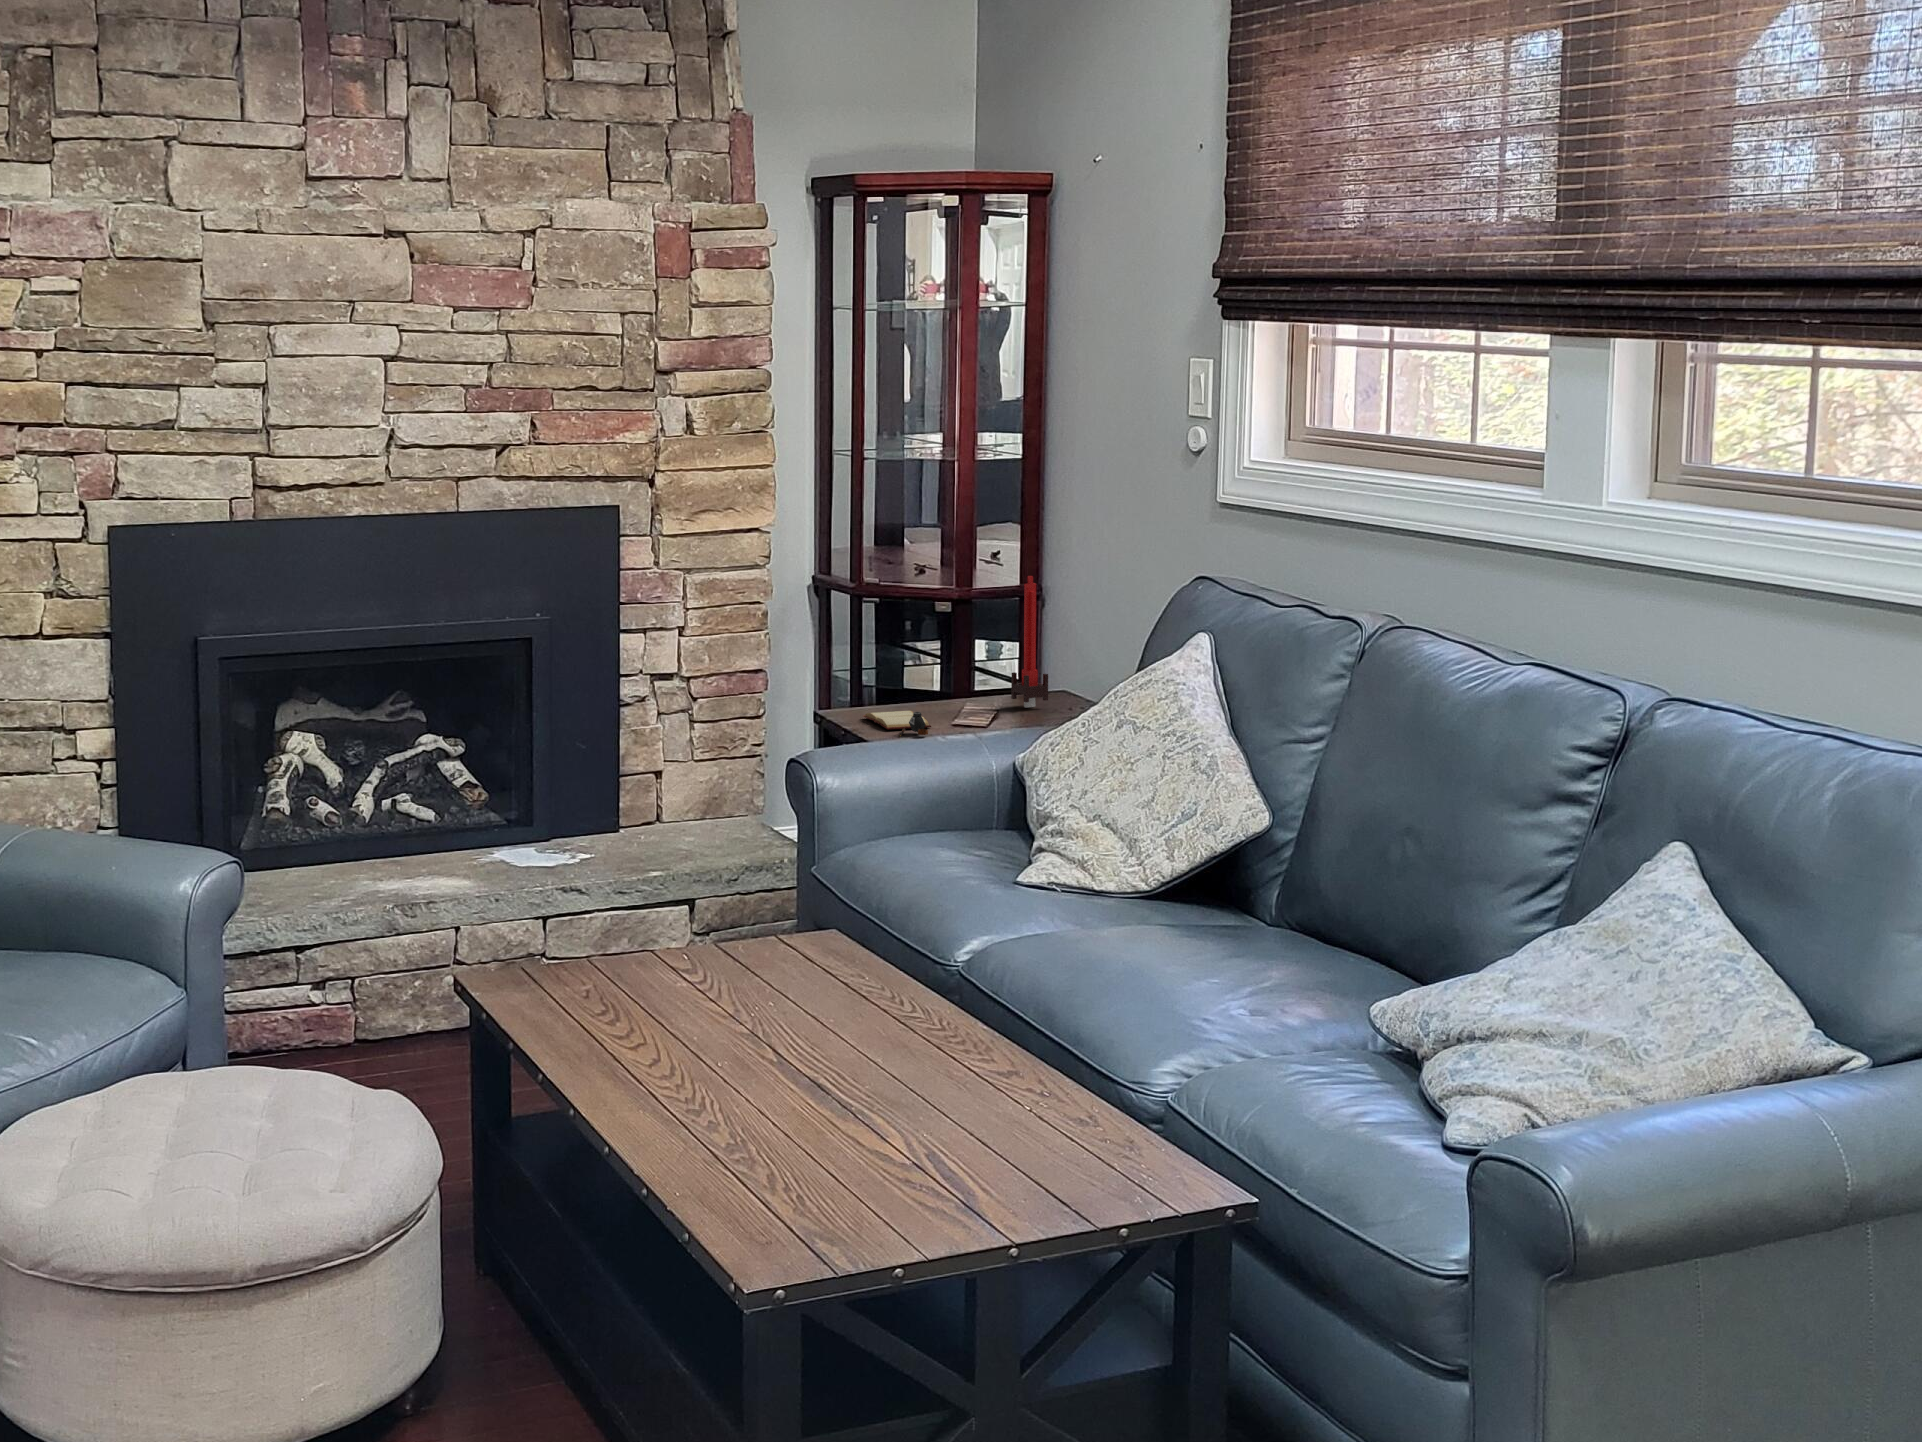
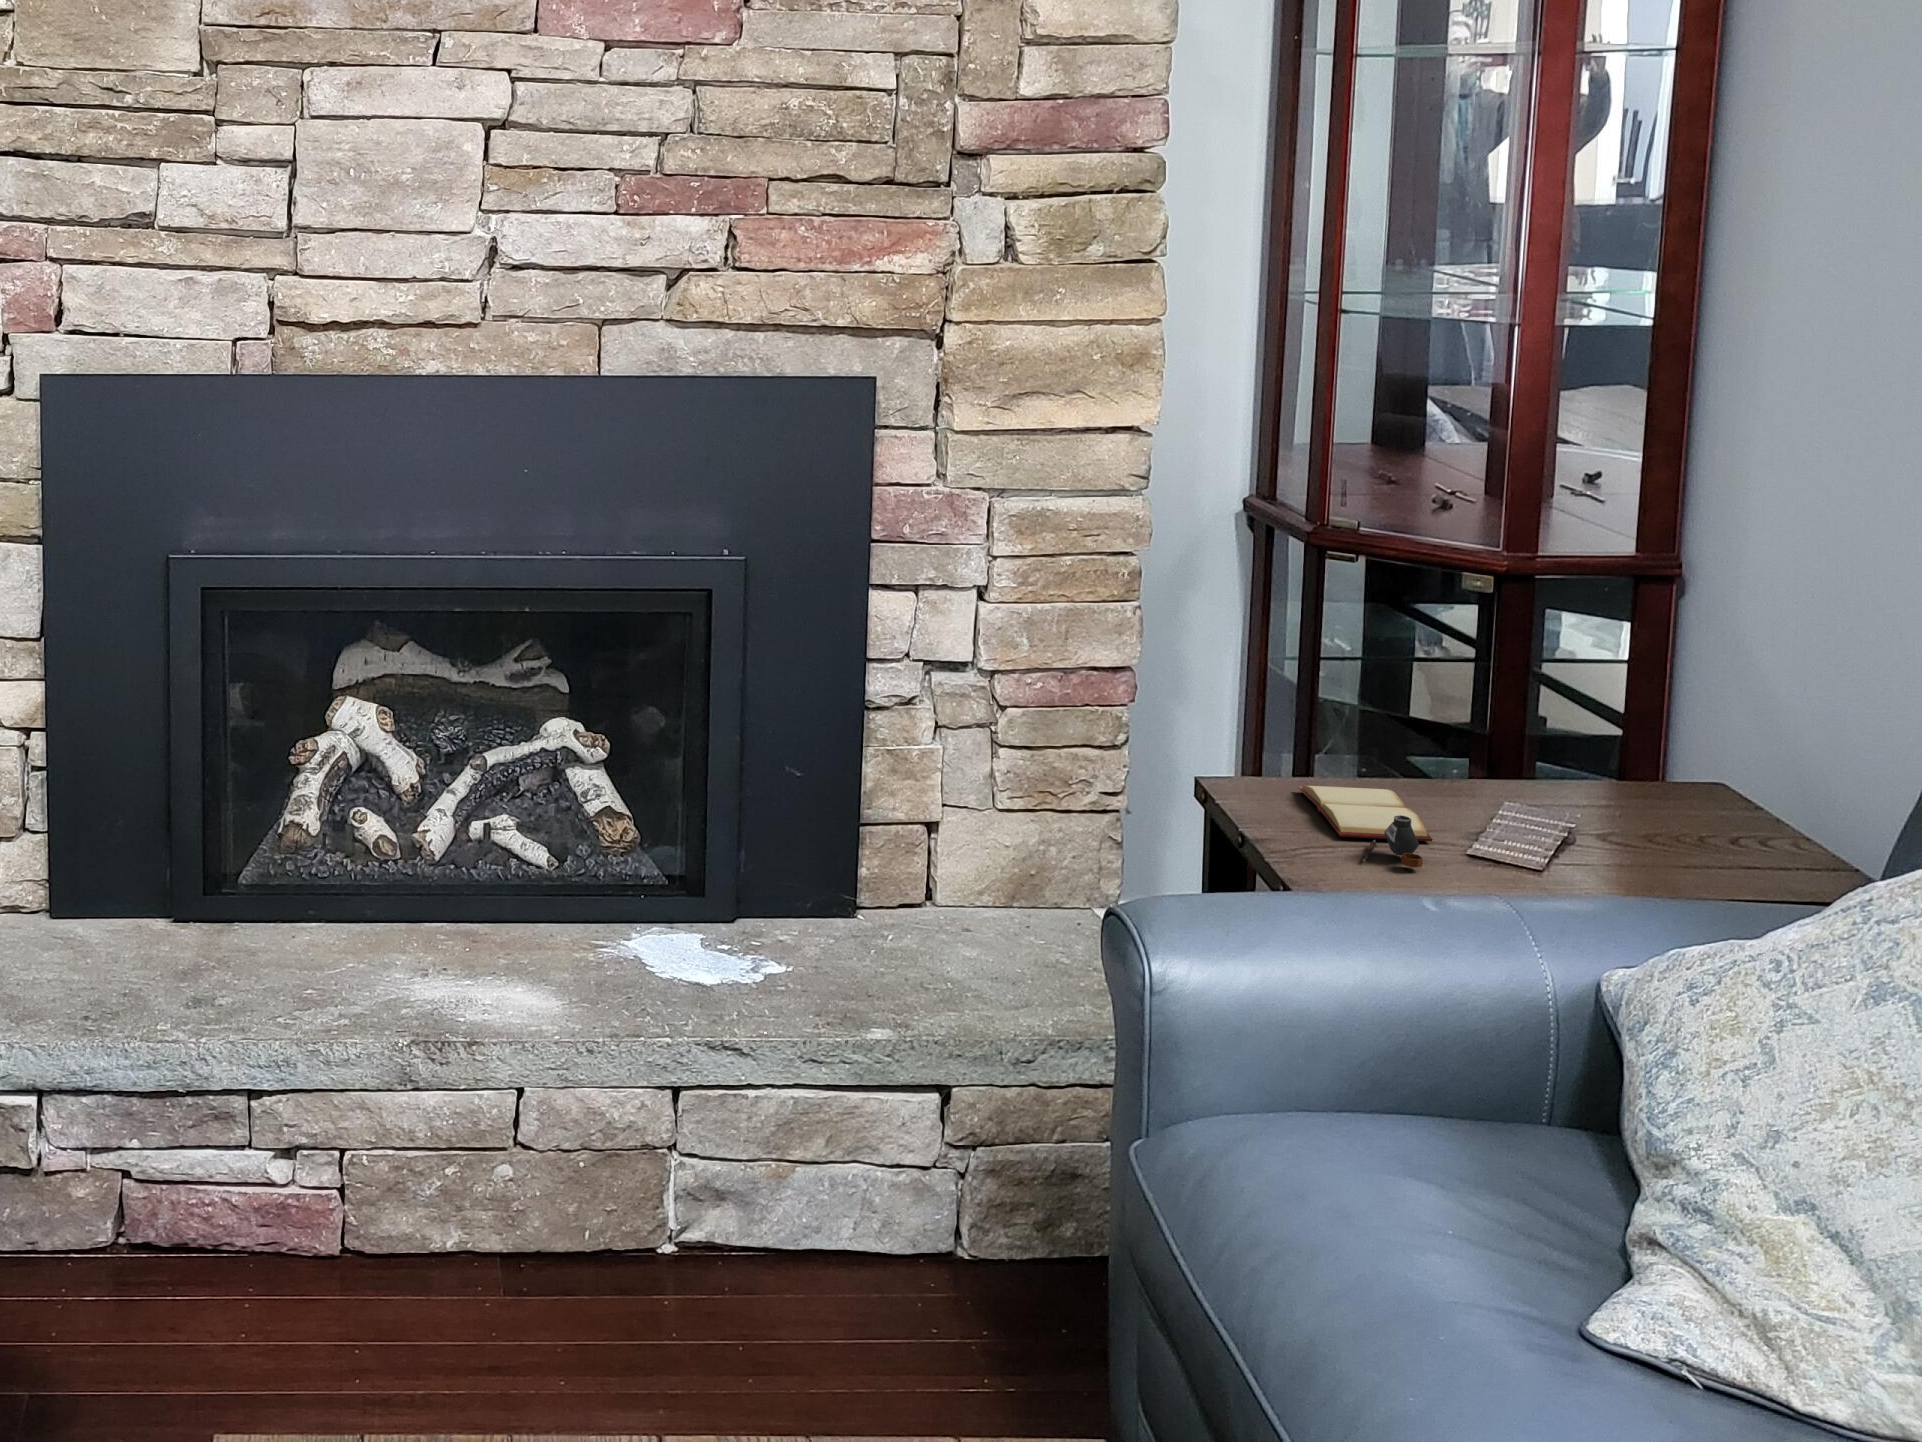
candle: present [1011,576,1048,708] -> none [1604,561,1687,805]

